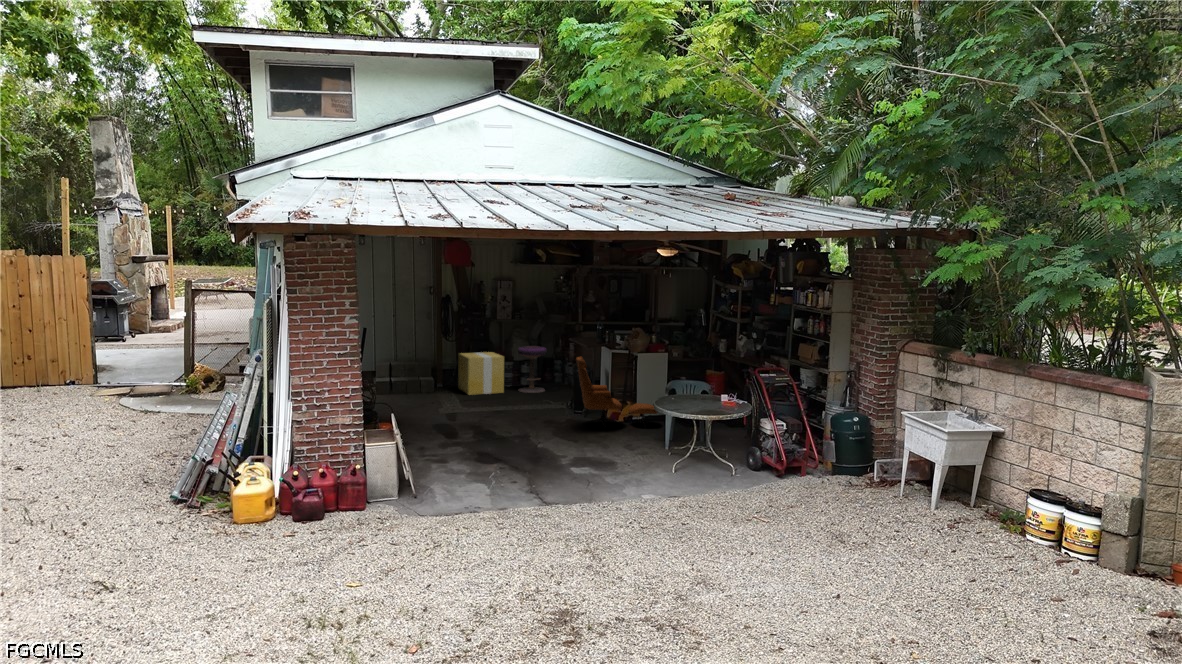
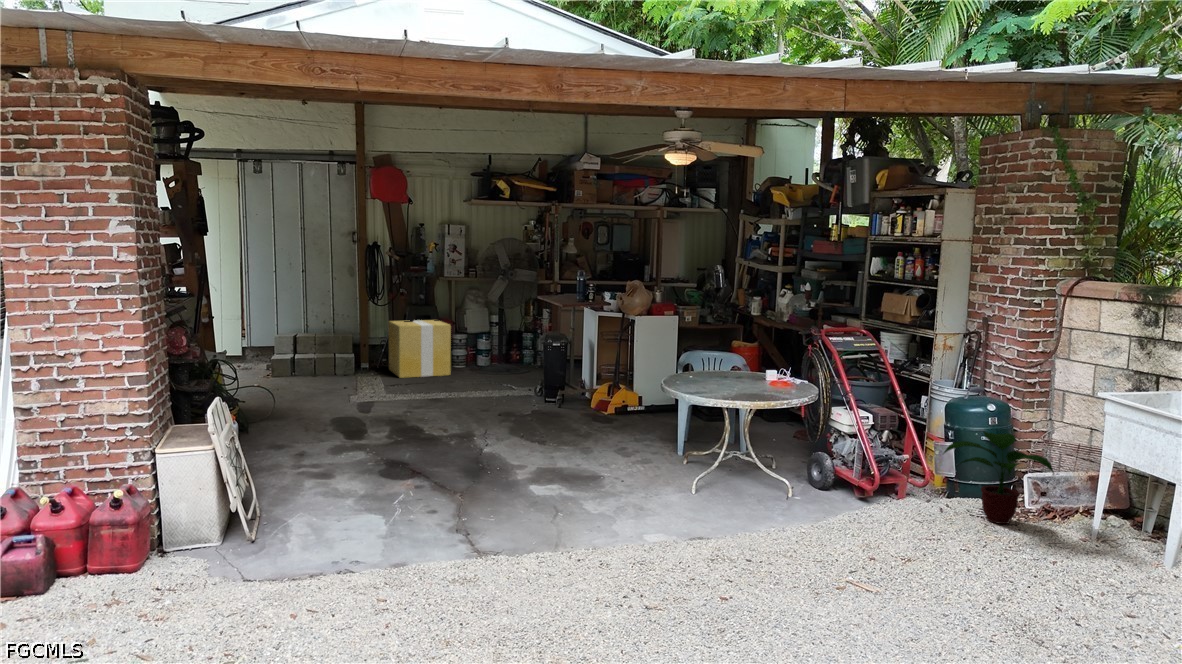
stool: present [518,346,547,393] -> none [470,311,510,376]
lounge chair: present [576,357,658,428] -> none [546,318,666,424]
potted plant: none [820,434,882,490] -> present [944,432,1054,524]

